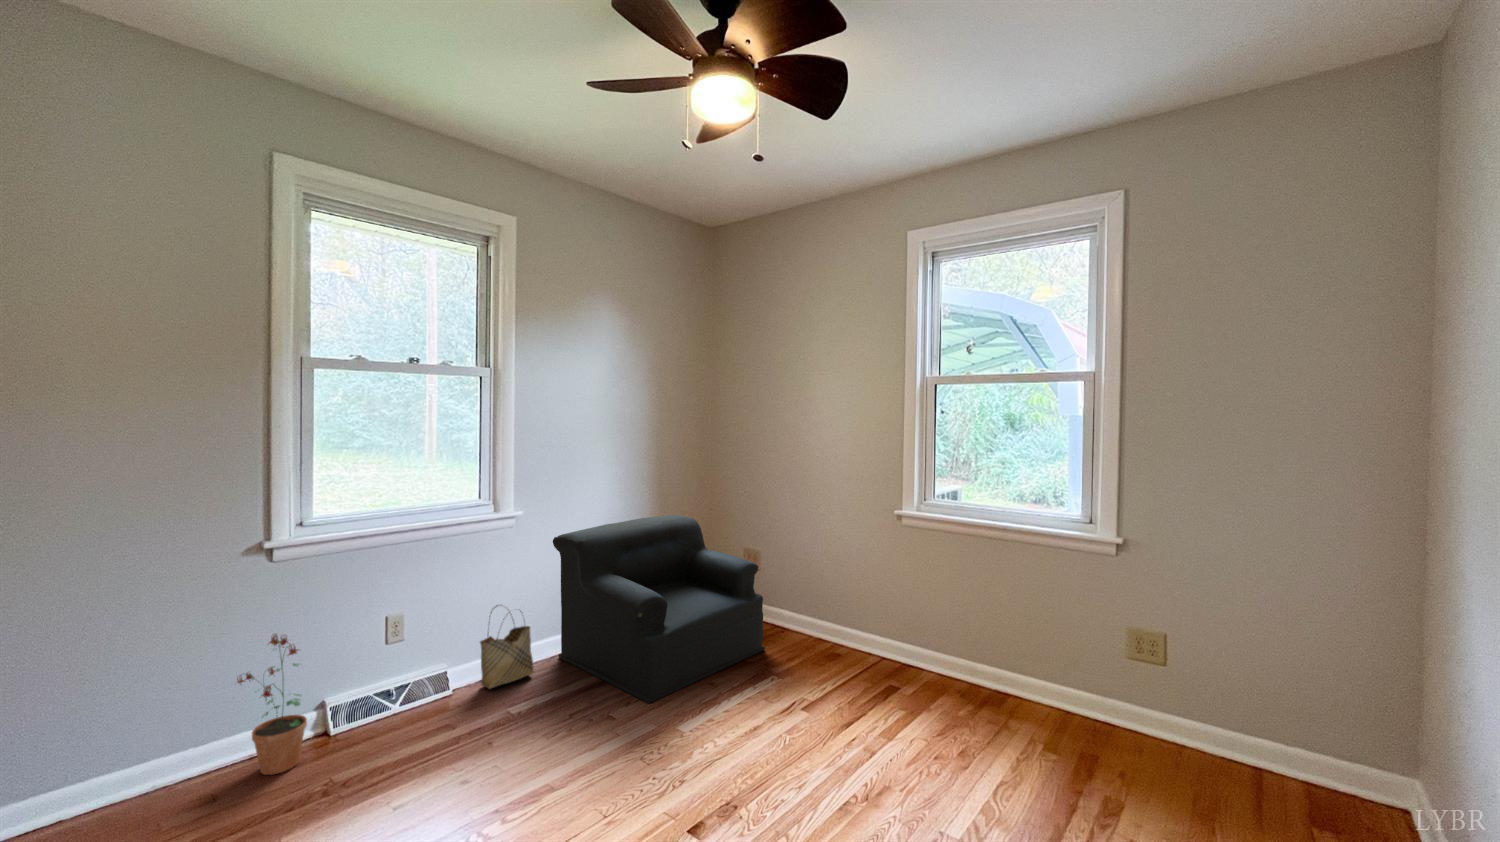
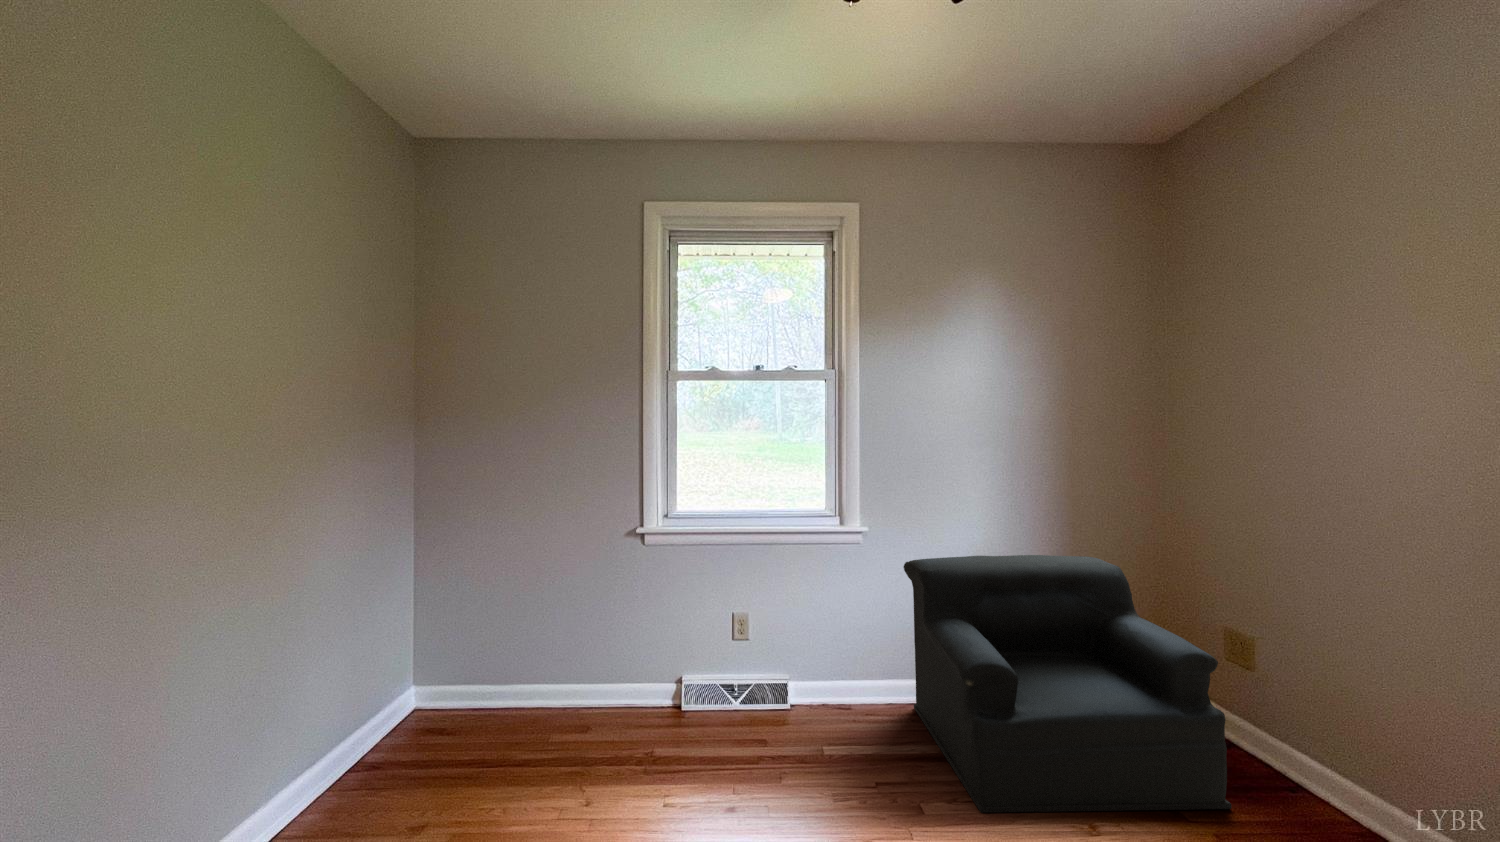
woven basket: present [480,605,533,689] -> none [814,627,874,718]
potted plant: present [237,634,307,775] -> none [615,606,657,729]

